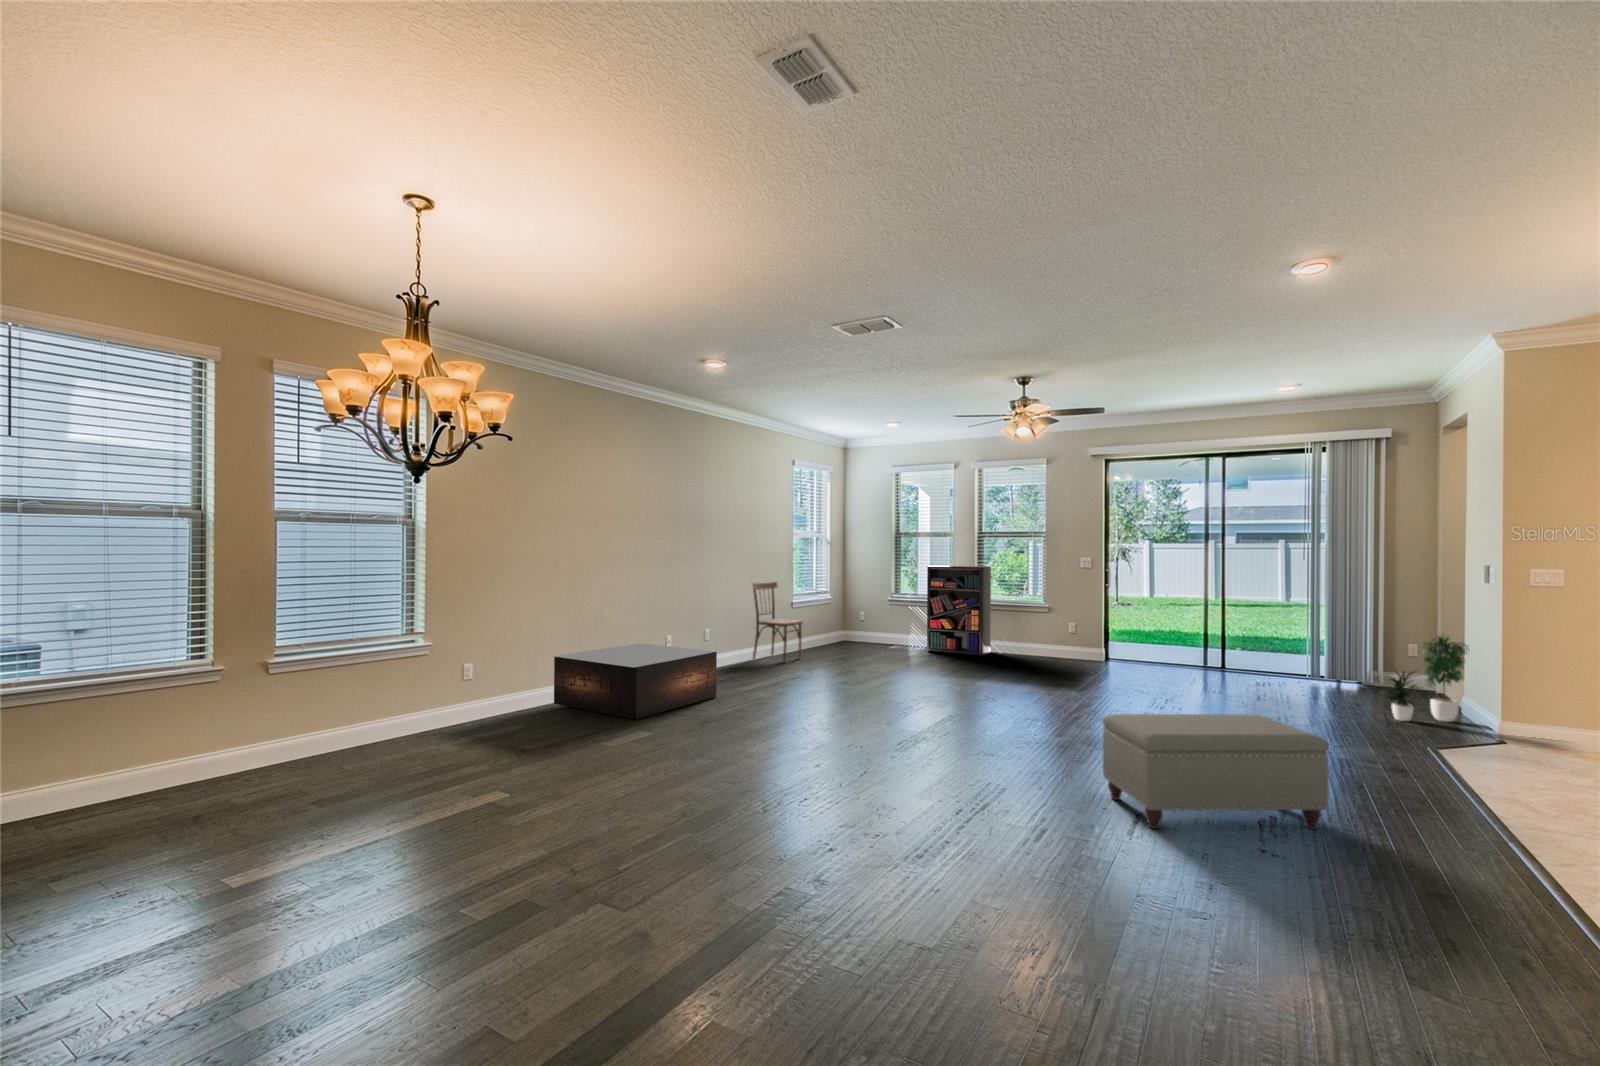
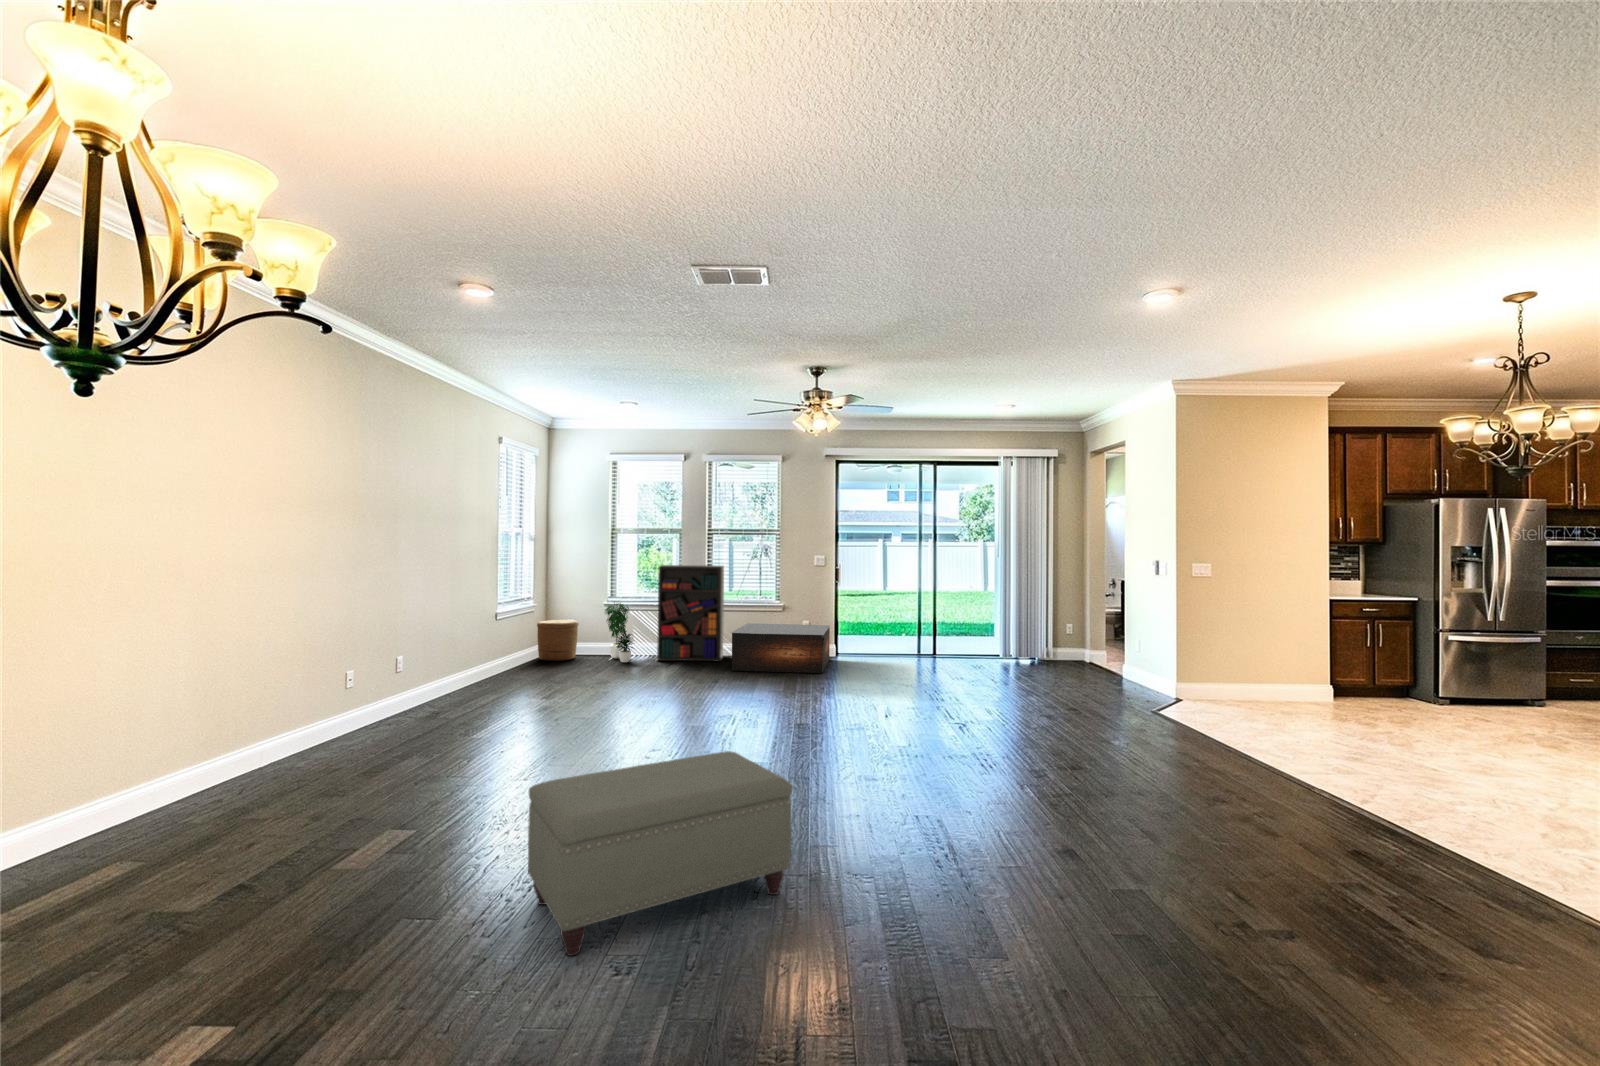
dining chair: present [753,582,803,662] -> none [453,589,523,692]
woven basket: none [833,611,866,645] -> present [537,620,579,661]
potted plant: present [1383,636,1468,722] -> present [605,603,634,662]
coffee table: present [554,643,717,720] -> present [732,623,830,673]
ottoman: present [1102,714,1329,829] -> present [528,751,793,956]

